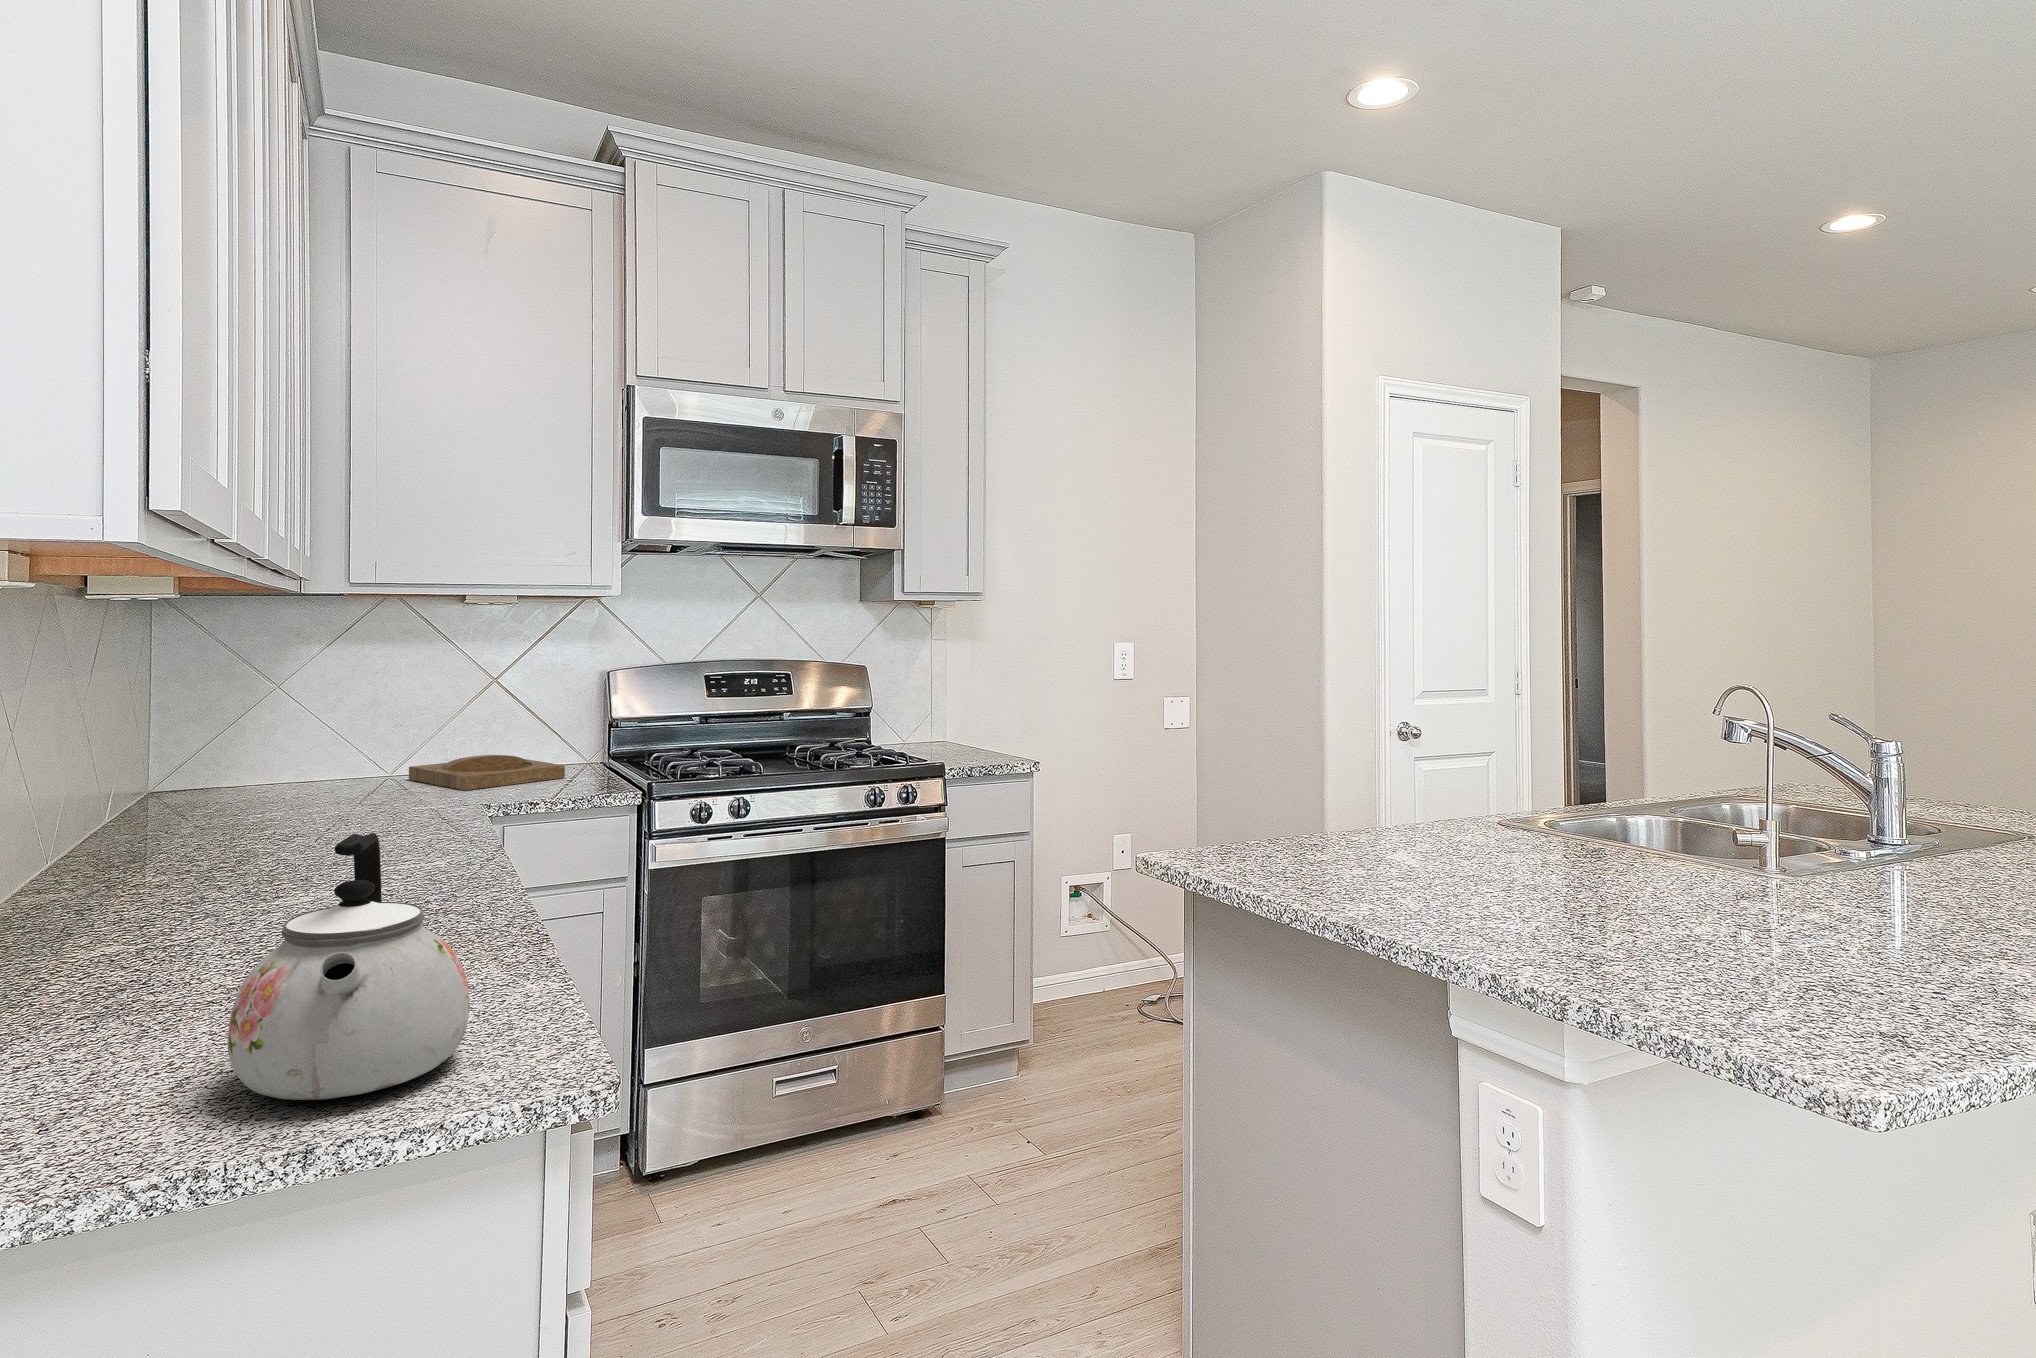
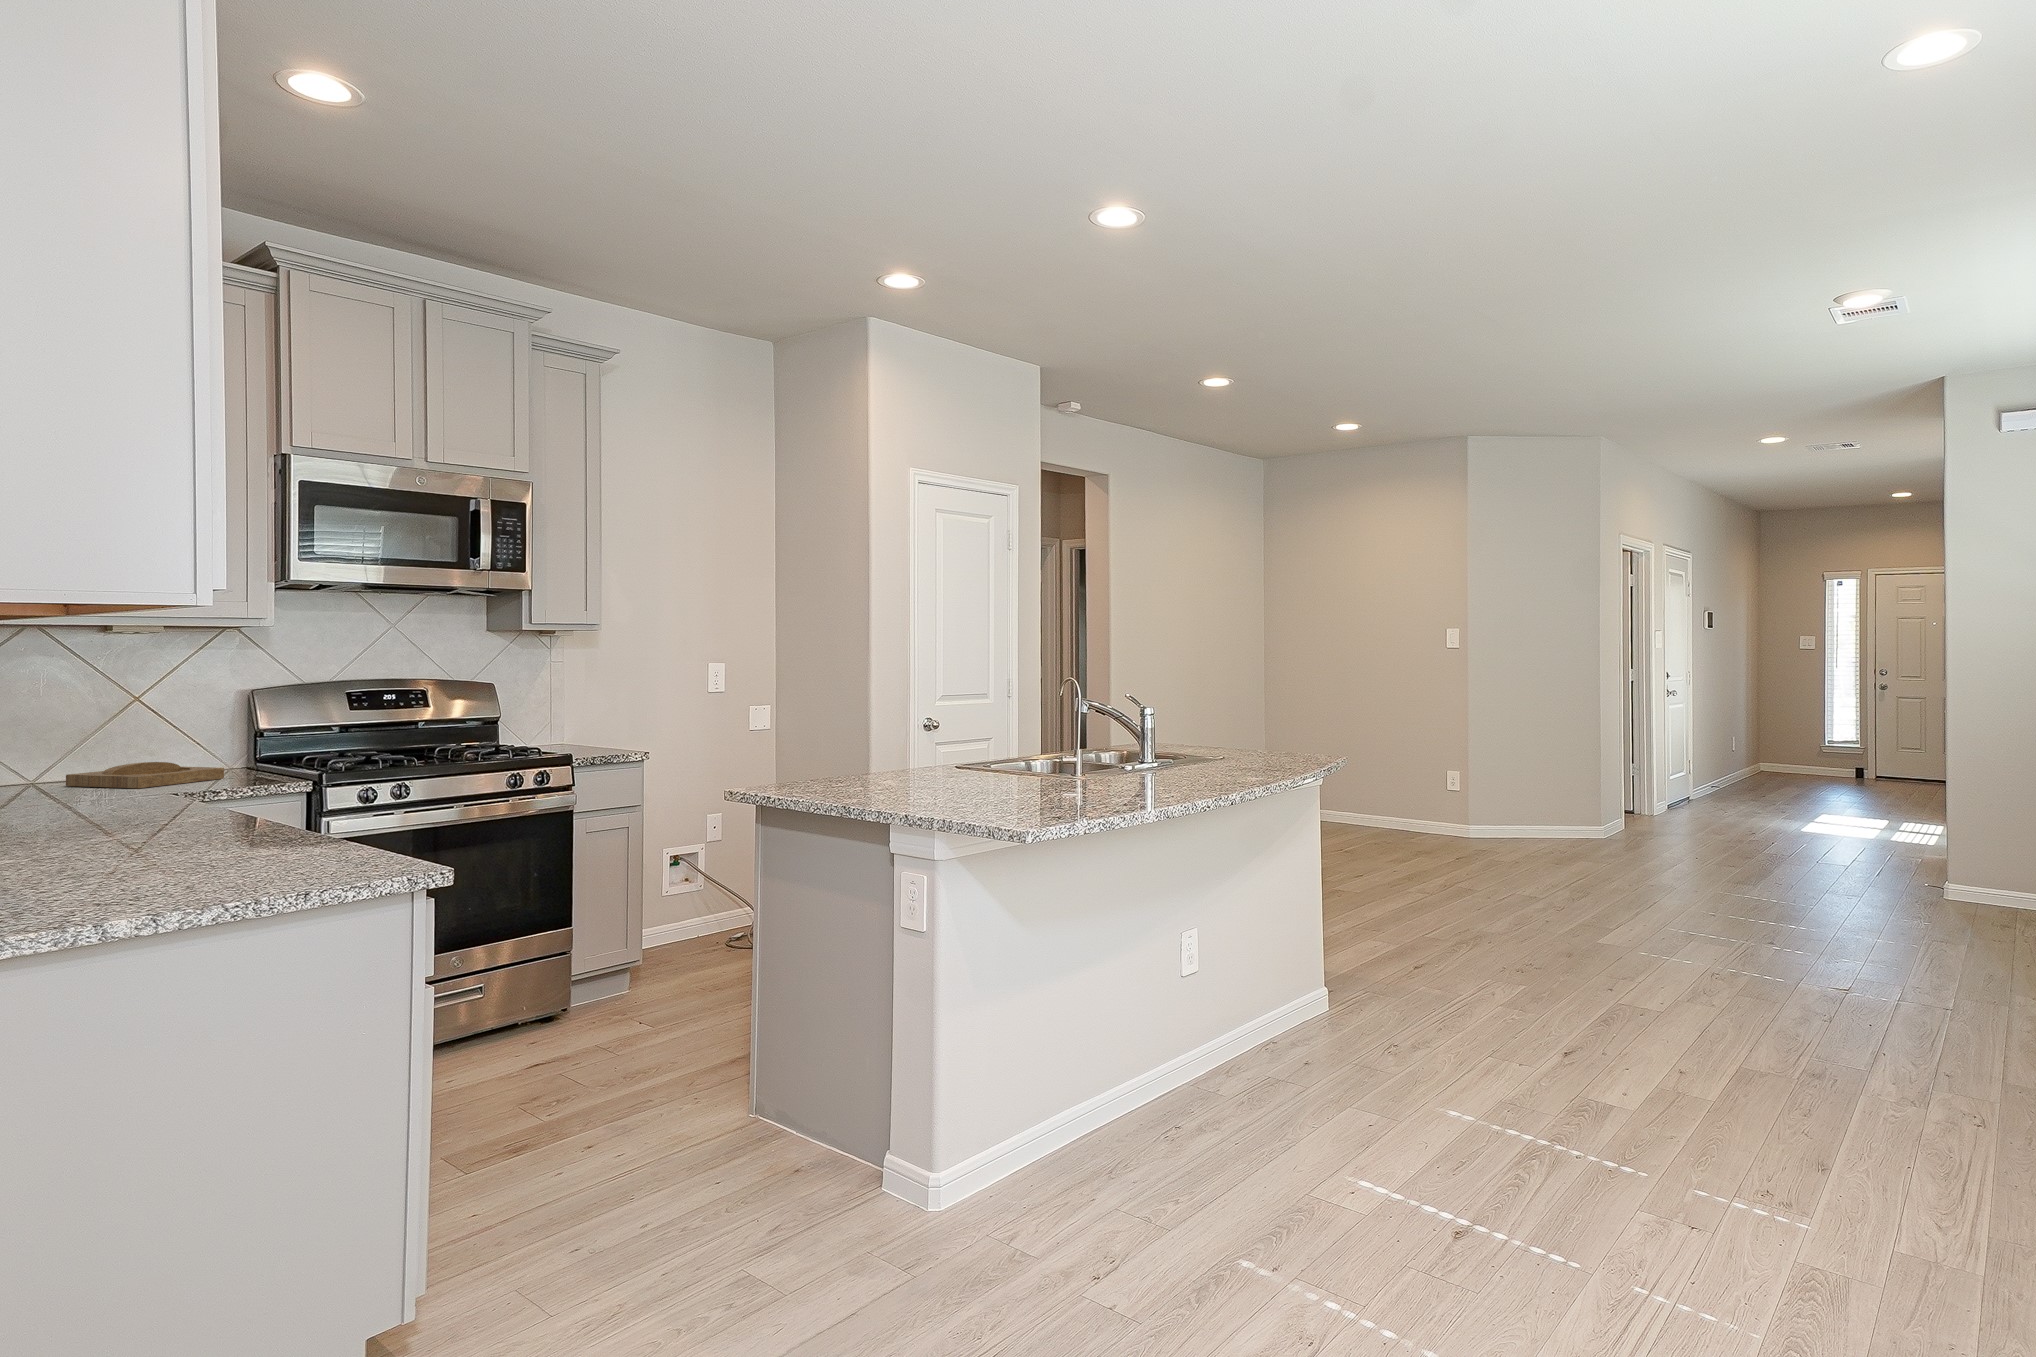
kettle: present [227,833,470,1100] -> none [229,742,366,878]

